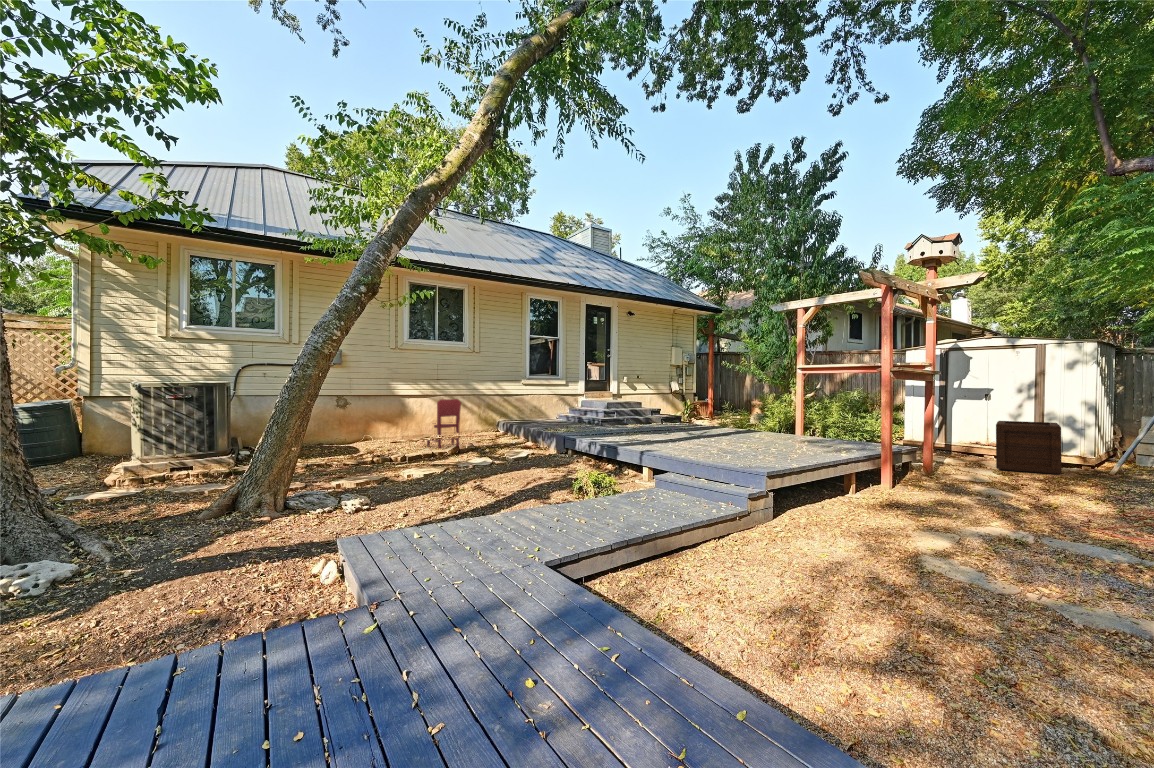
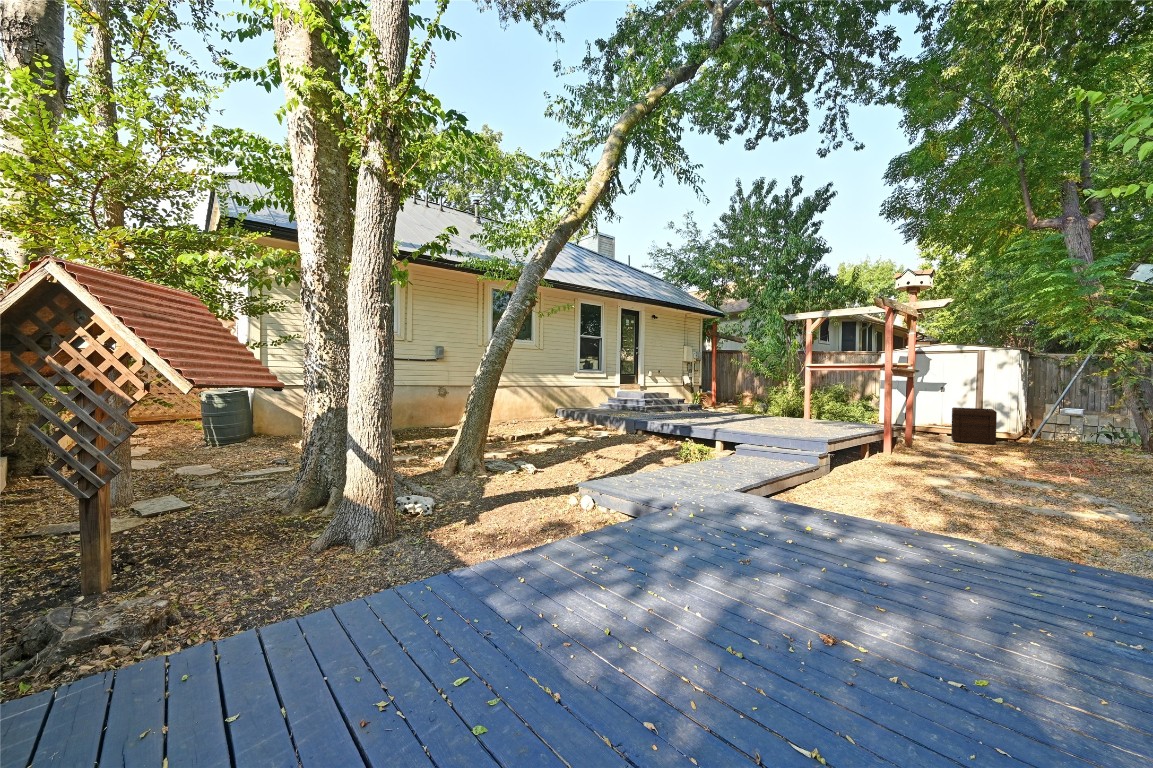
dining chair: present [427,399,461,448] -> none [506,388,537,429]

